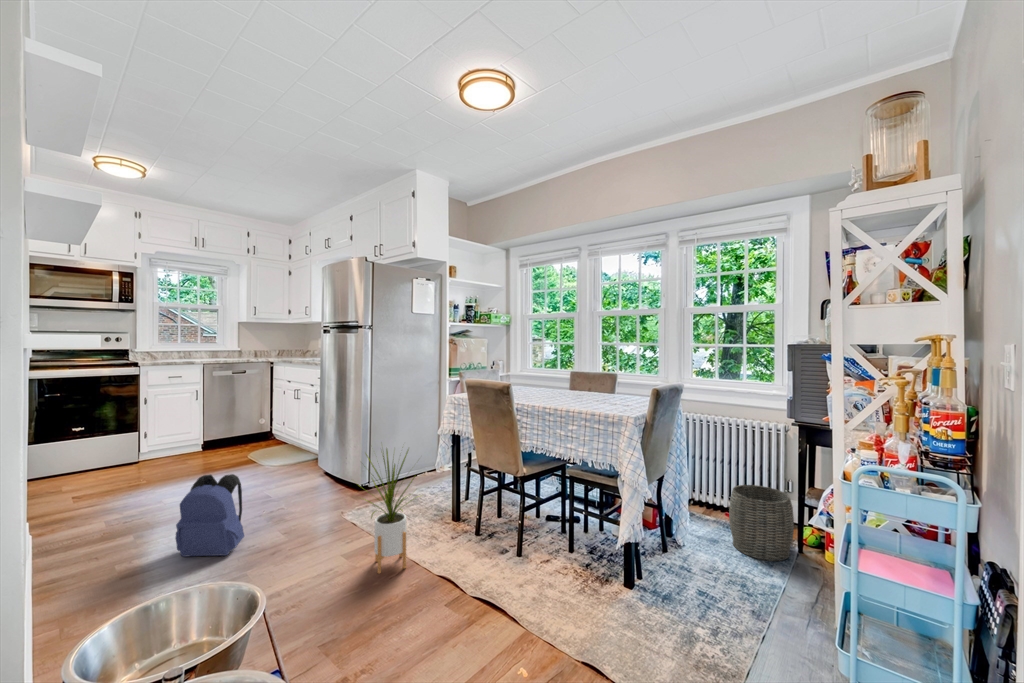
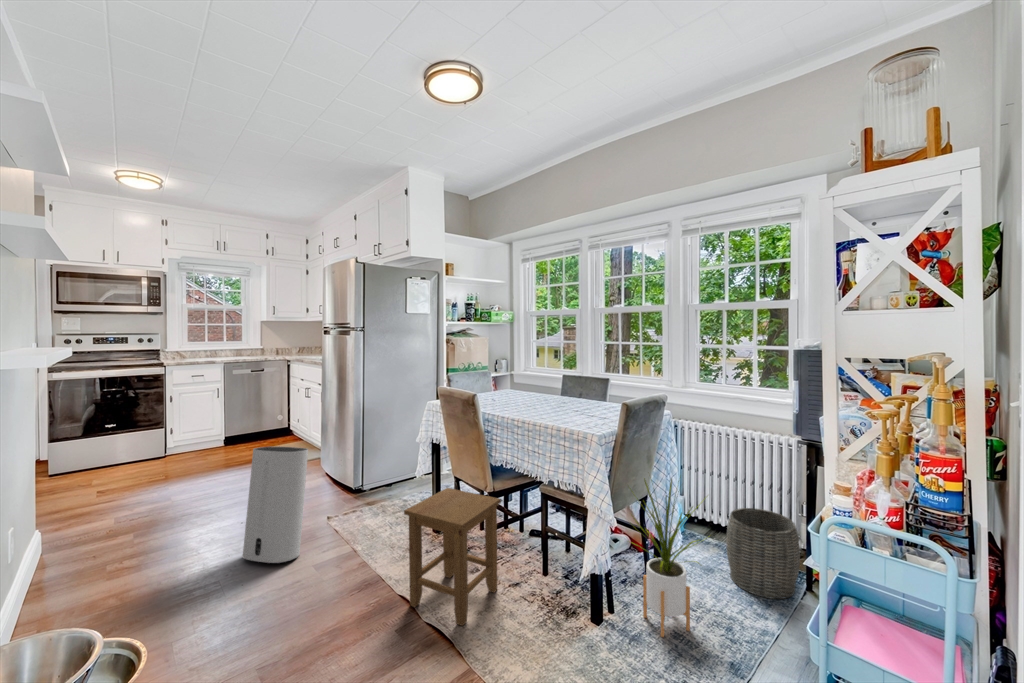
air purifier: none [269,440,335,554] -> present [243,446,308,563]
house plant: present [365,449,414,573] -> present [632,478,702,637]
backpack: present [175,474,244,557] -> none [156,479,226,560]
stool: none [450,474,536,598] -> present [404,488,501,626]

